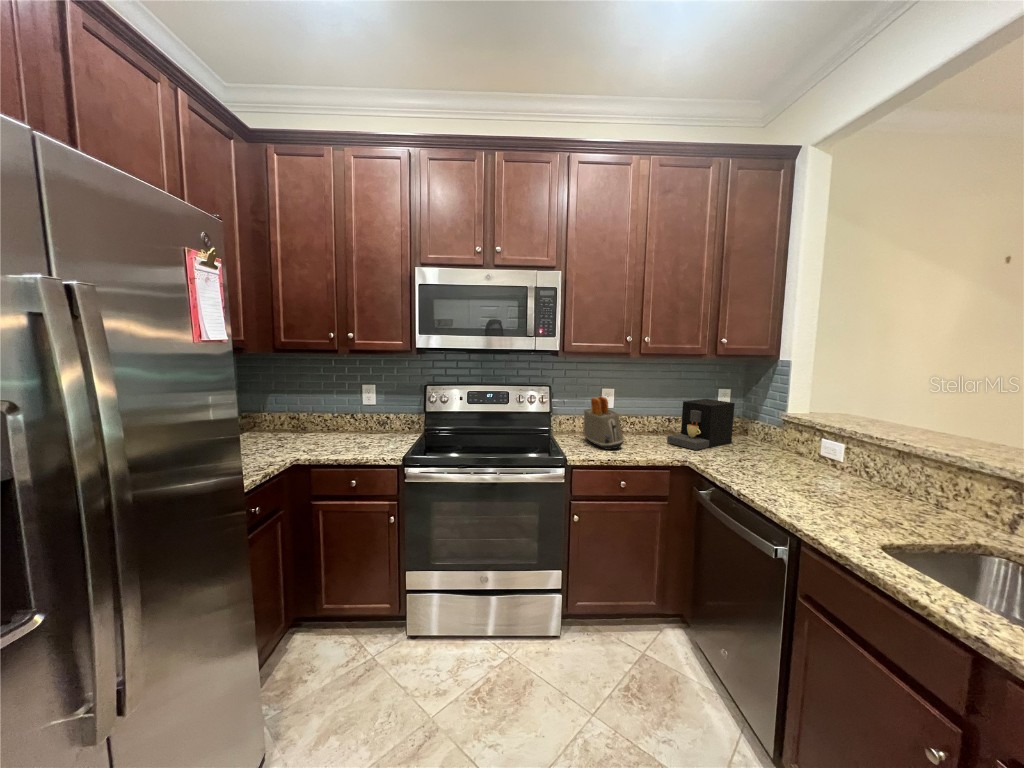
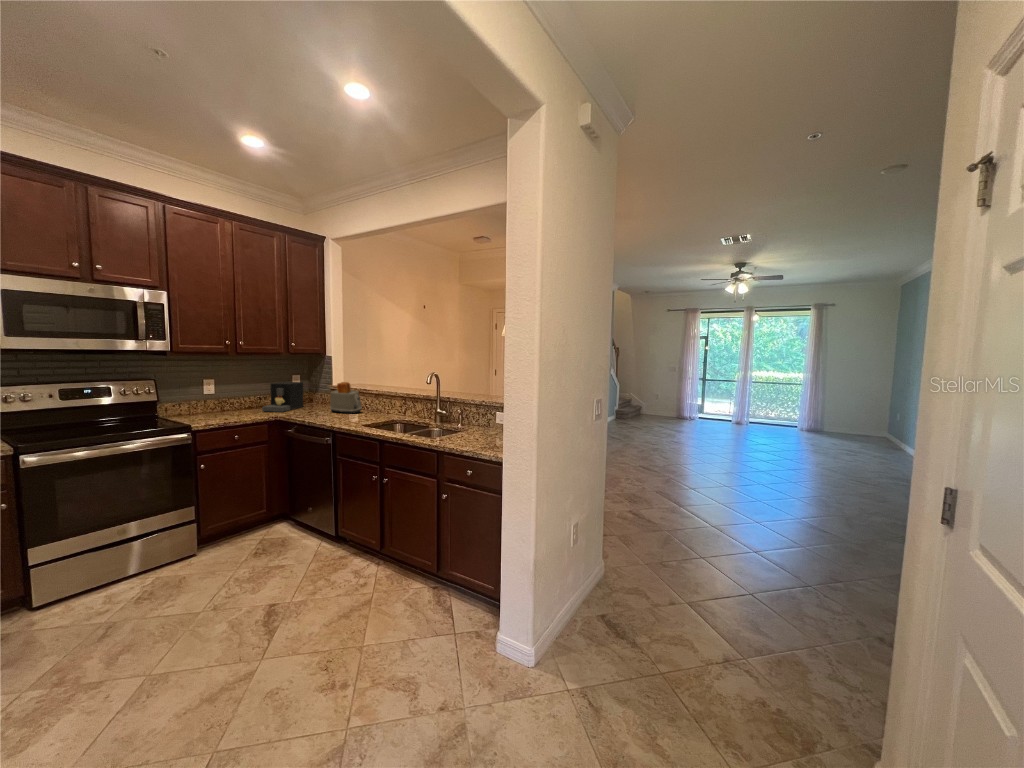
toaster: present [584,396,624,450] -> present [330,382,362,413]

